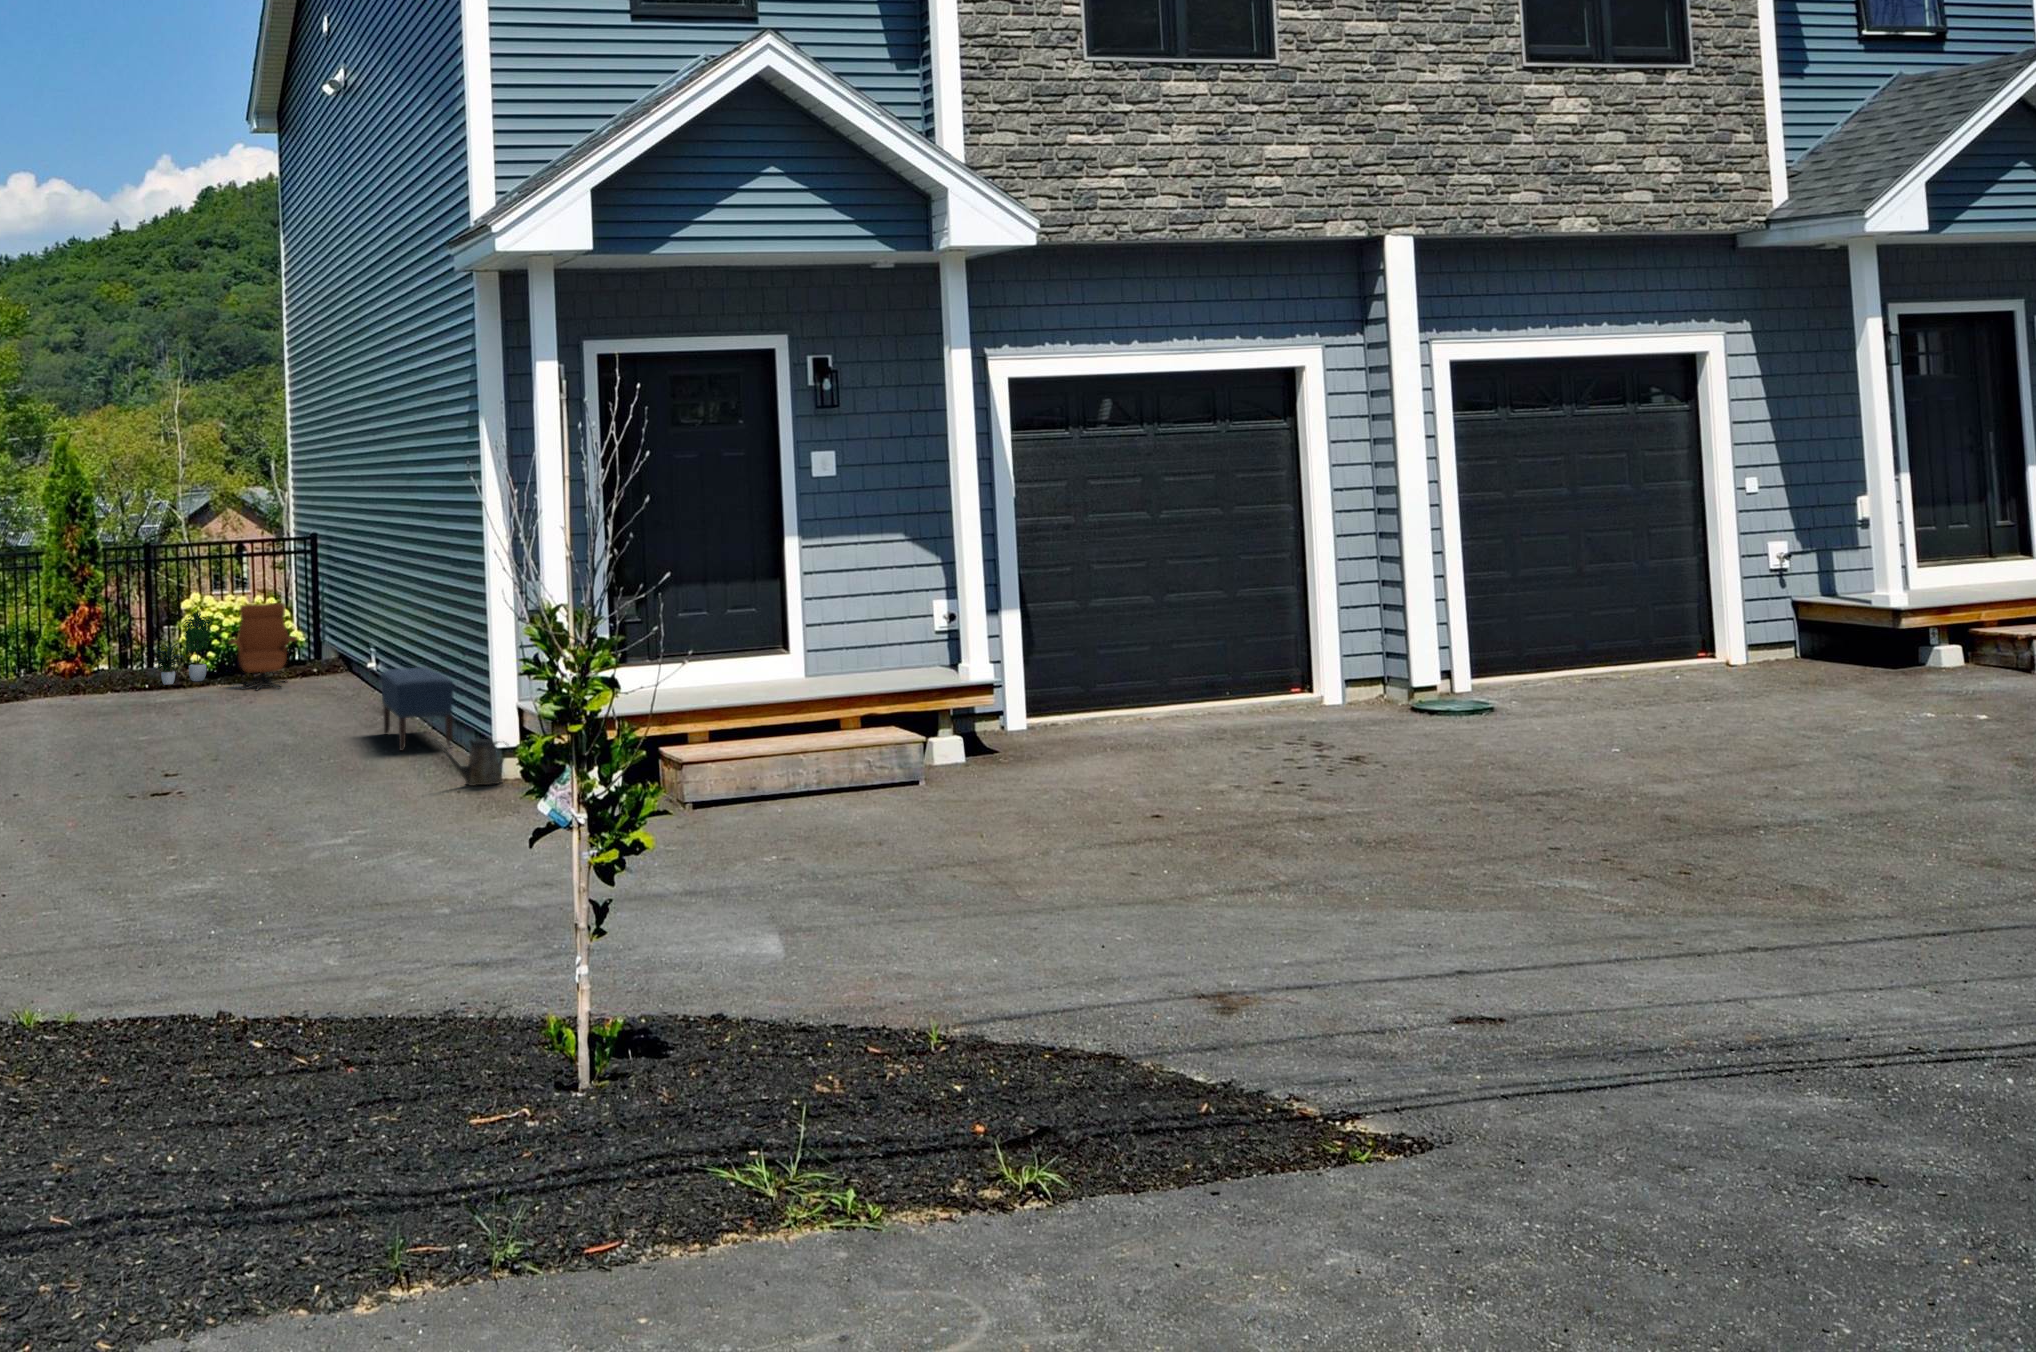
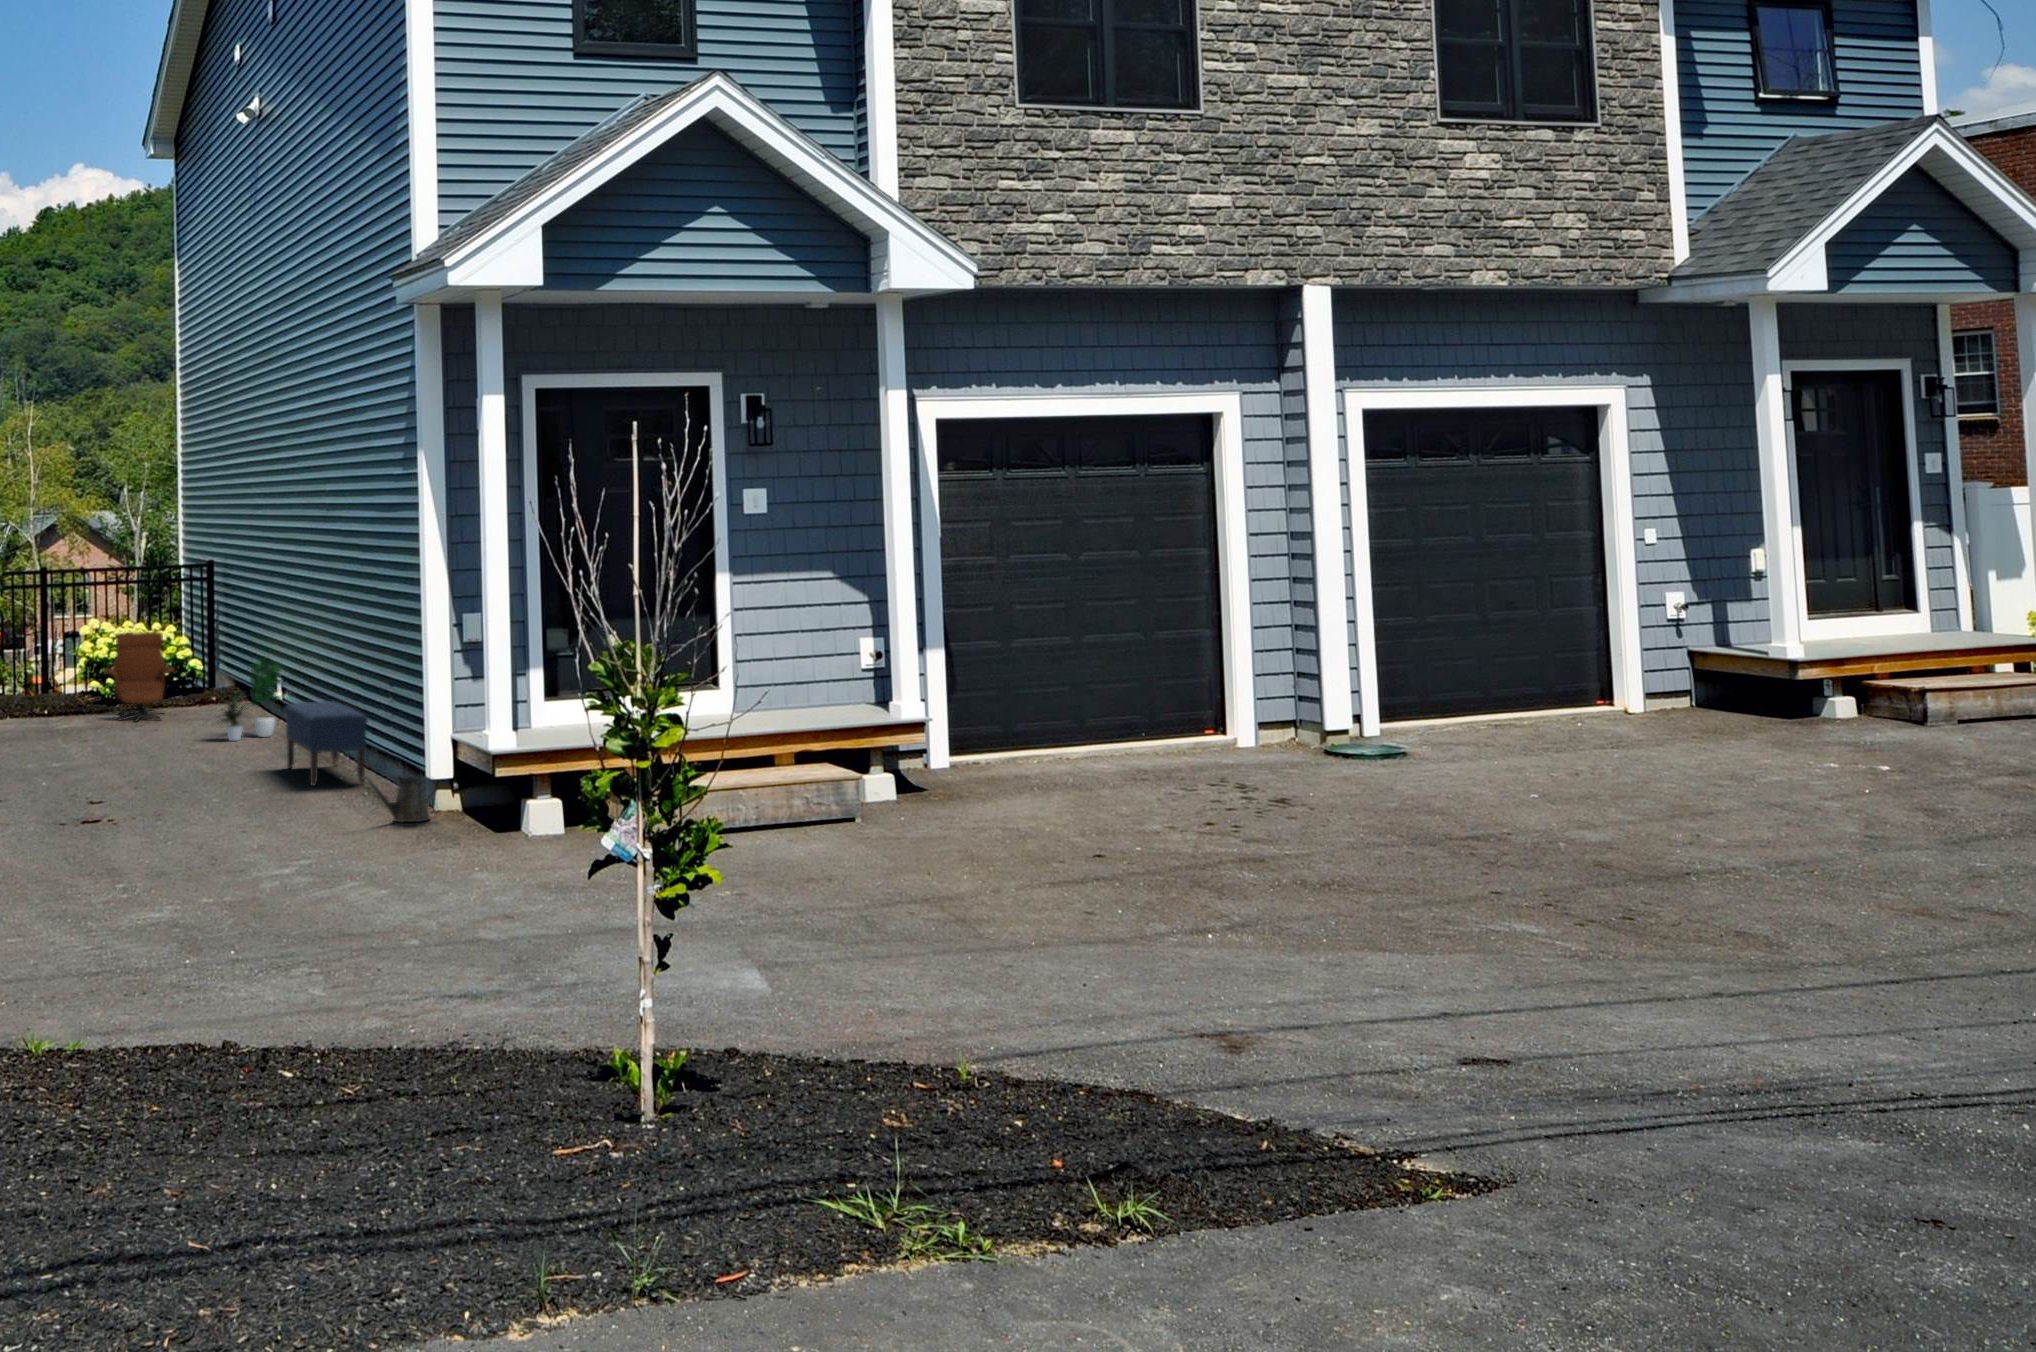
potted plant: present [154,611,213,685] -> present [221,657,283,741]

